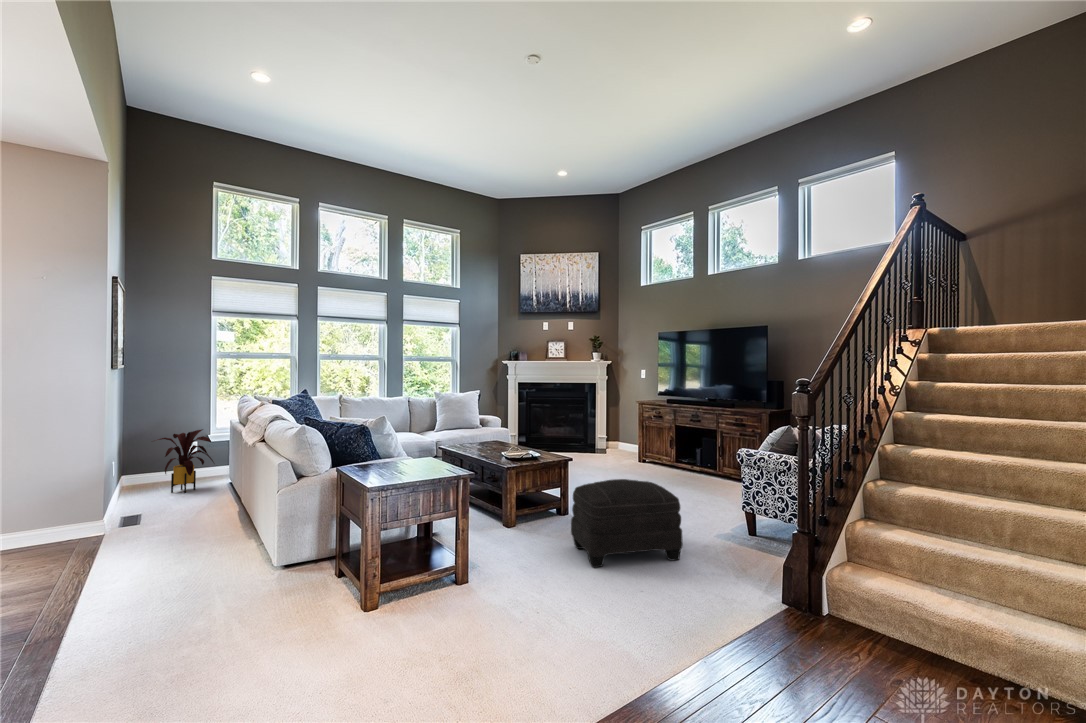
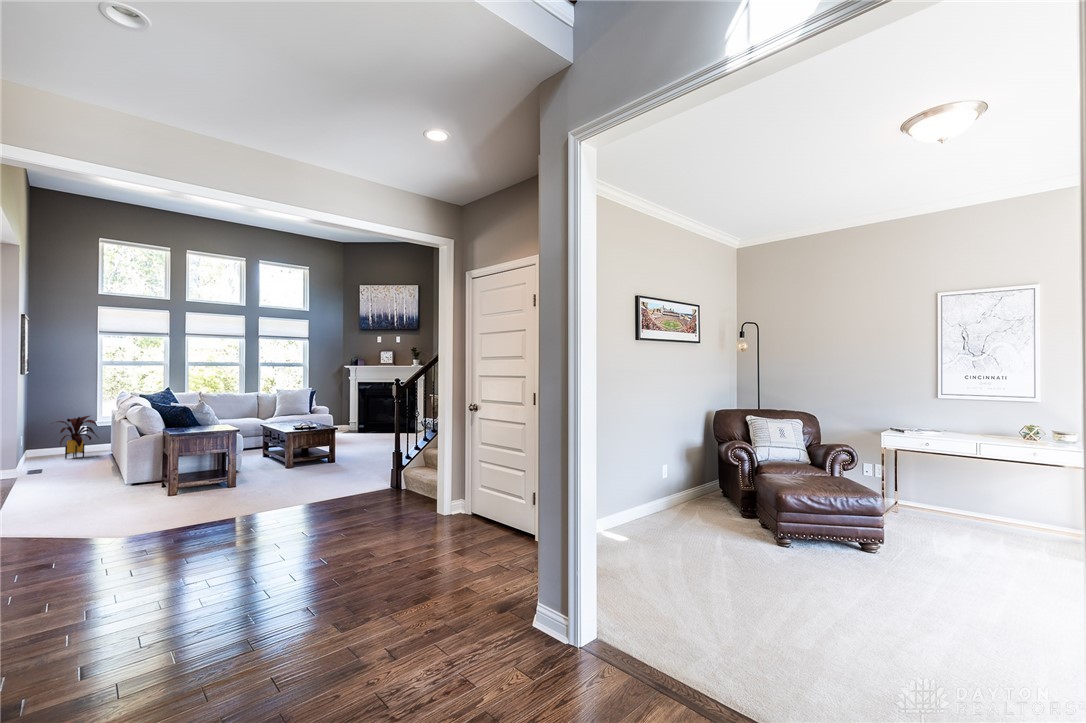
ottoman: present [571,479,683,568] -> none [312,436,372,481]

